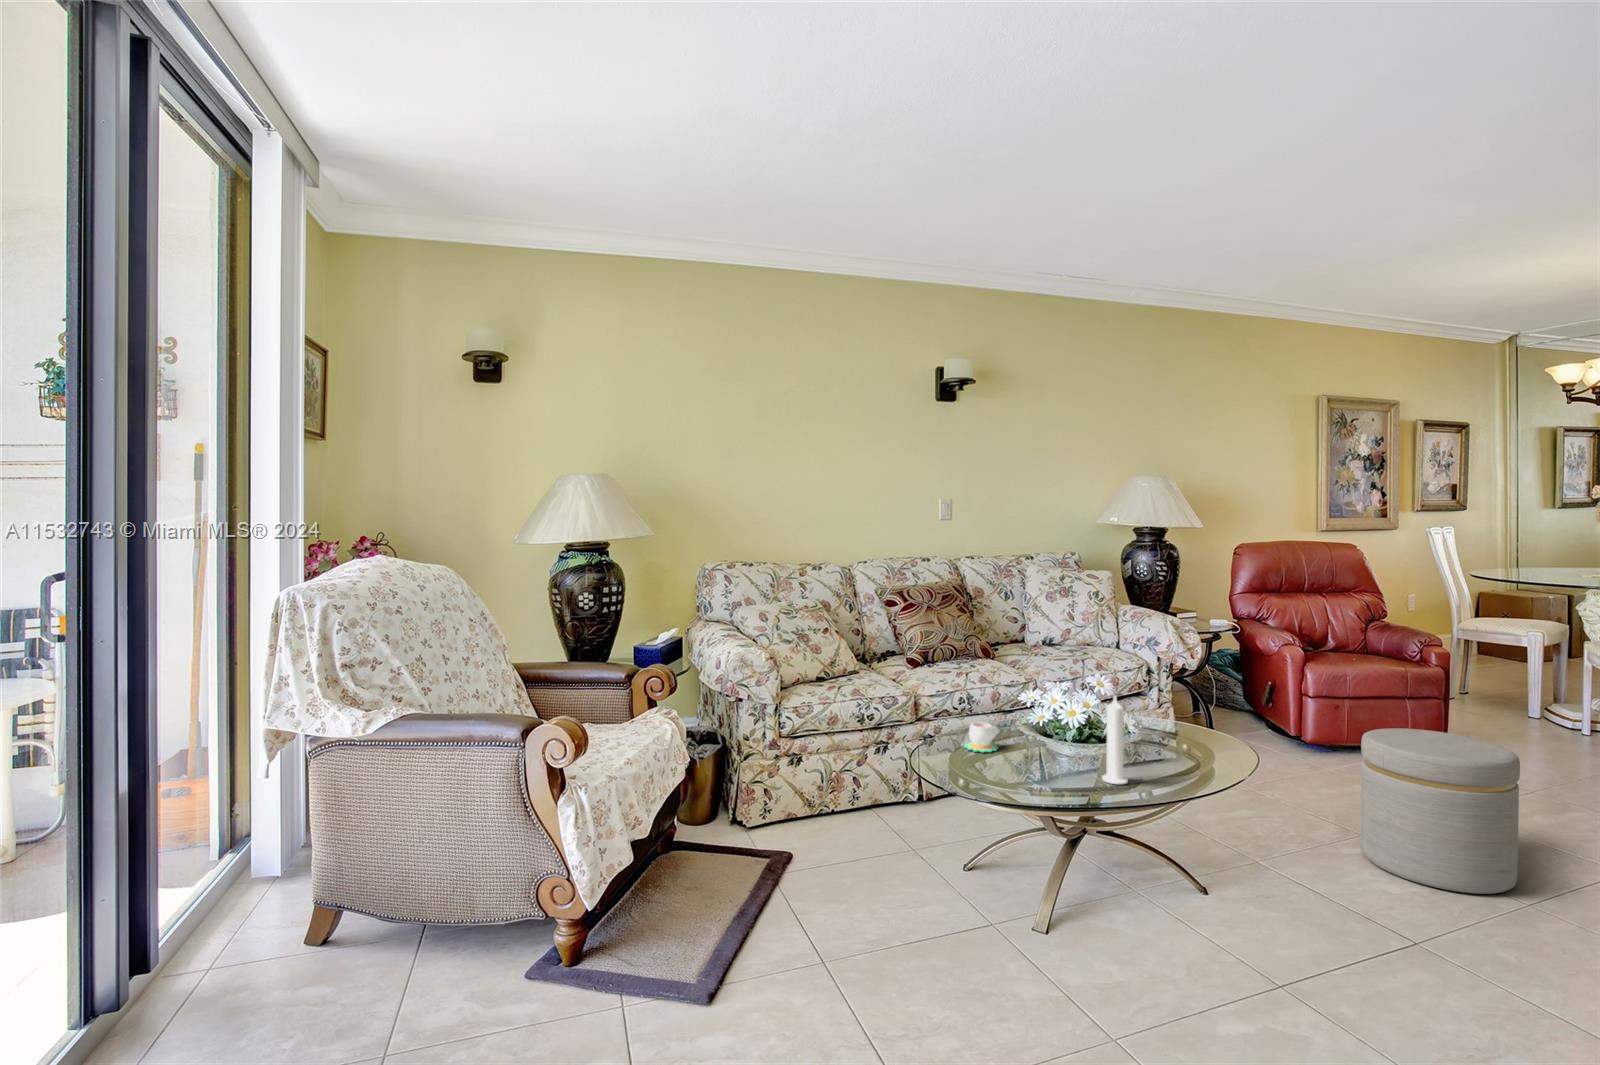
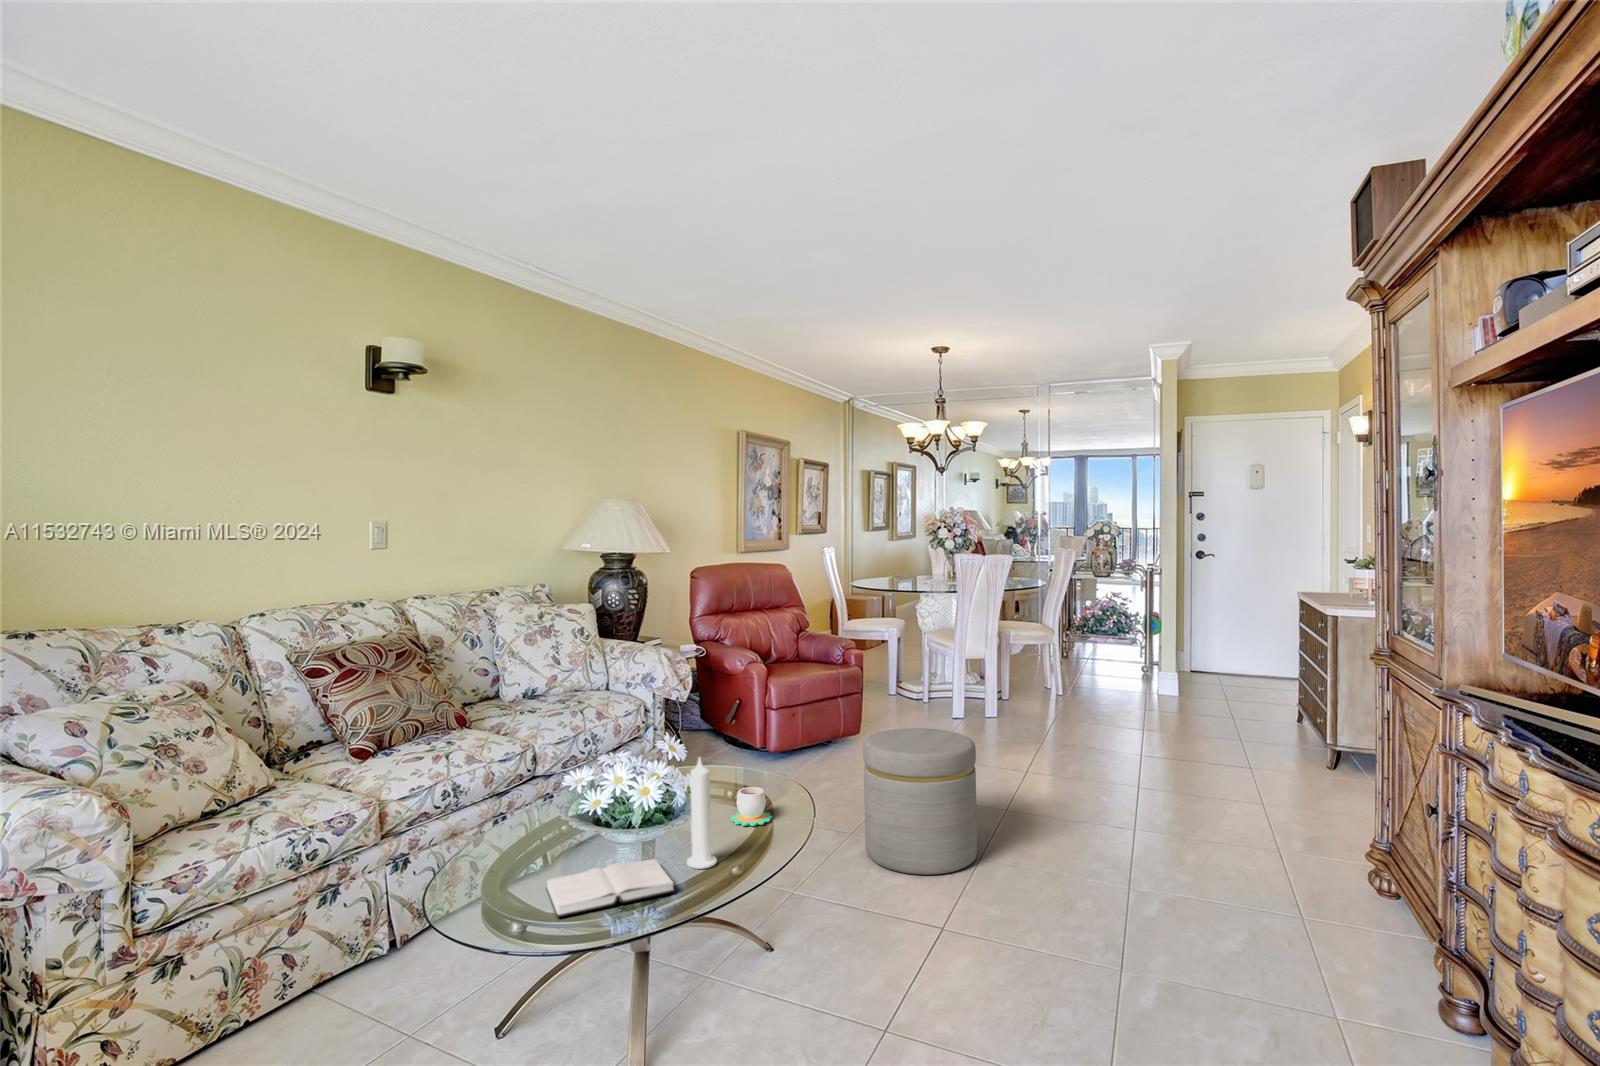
mug: present [964,722,998,752] -> present [731,787,772,826]
hardback book: none [988,760,1079,791] -> present [546,859,675,917]

